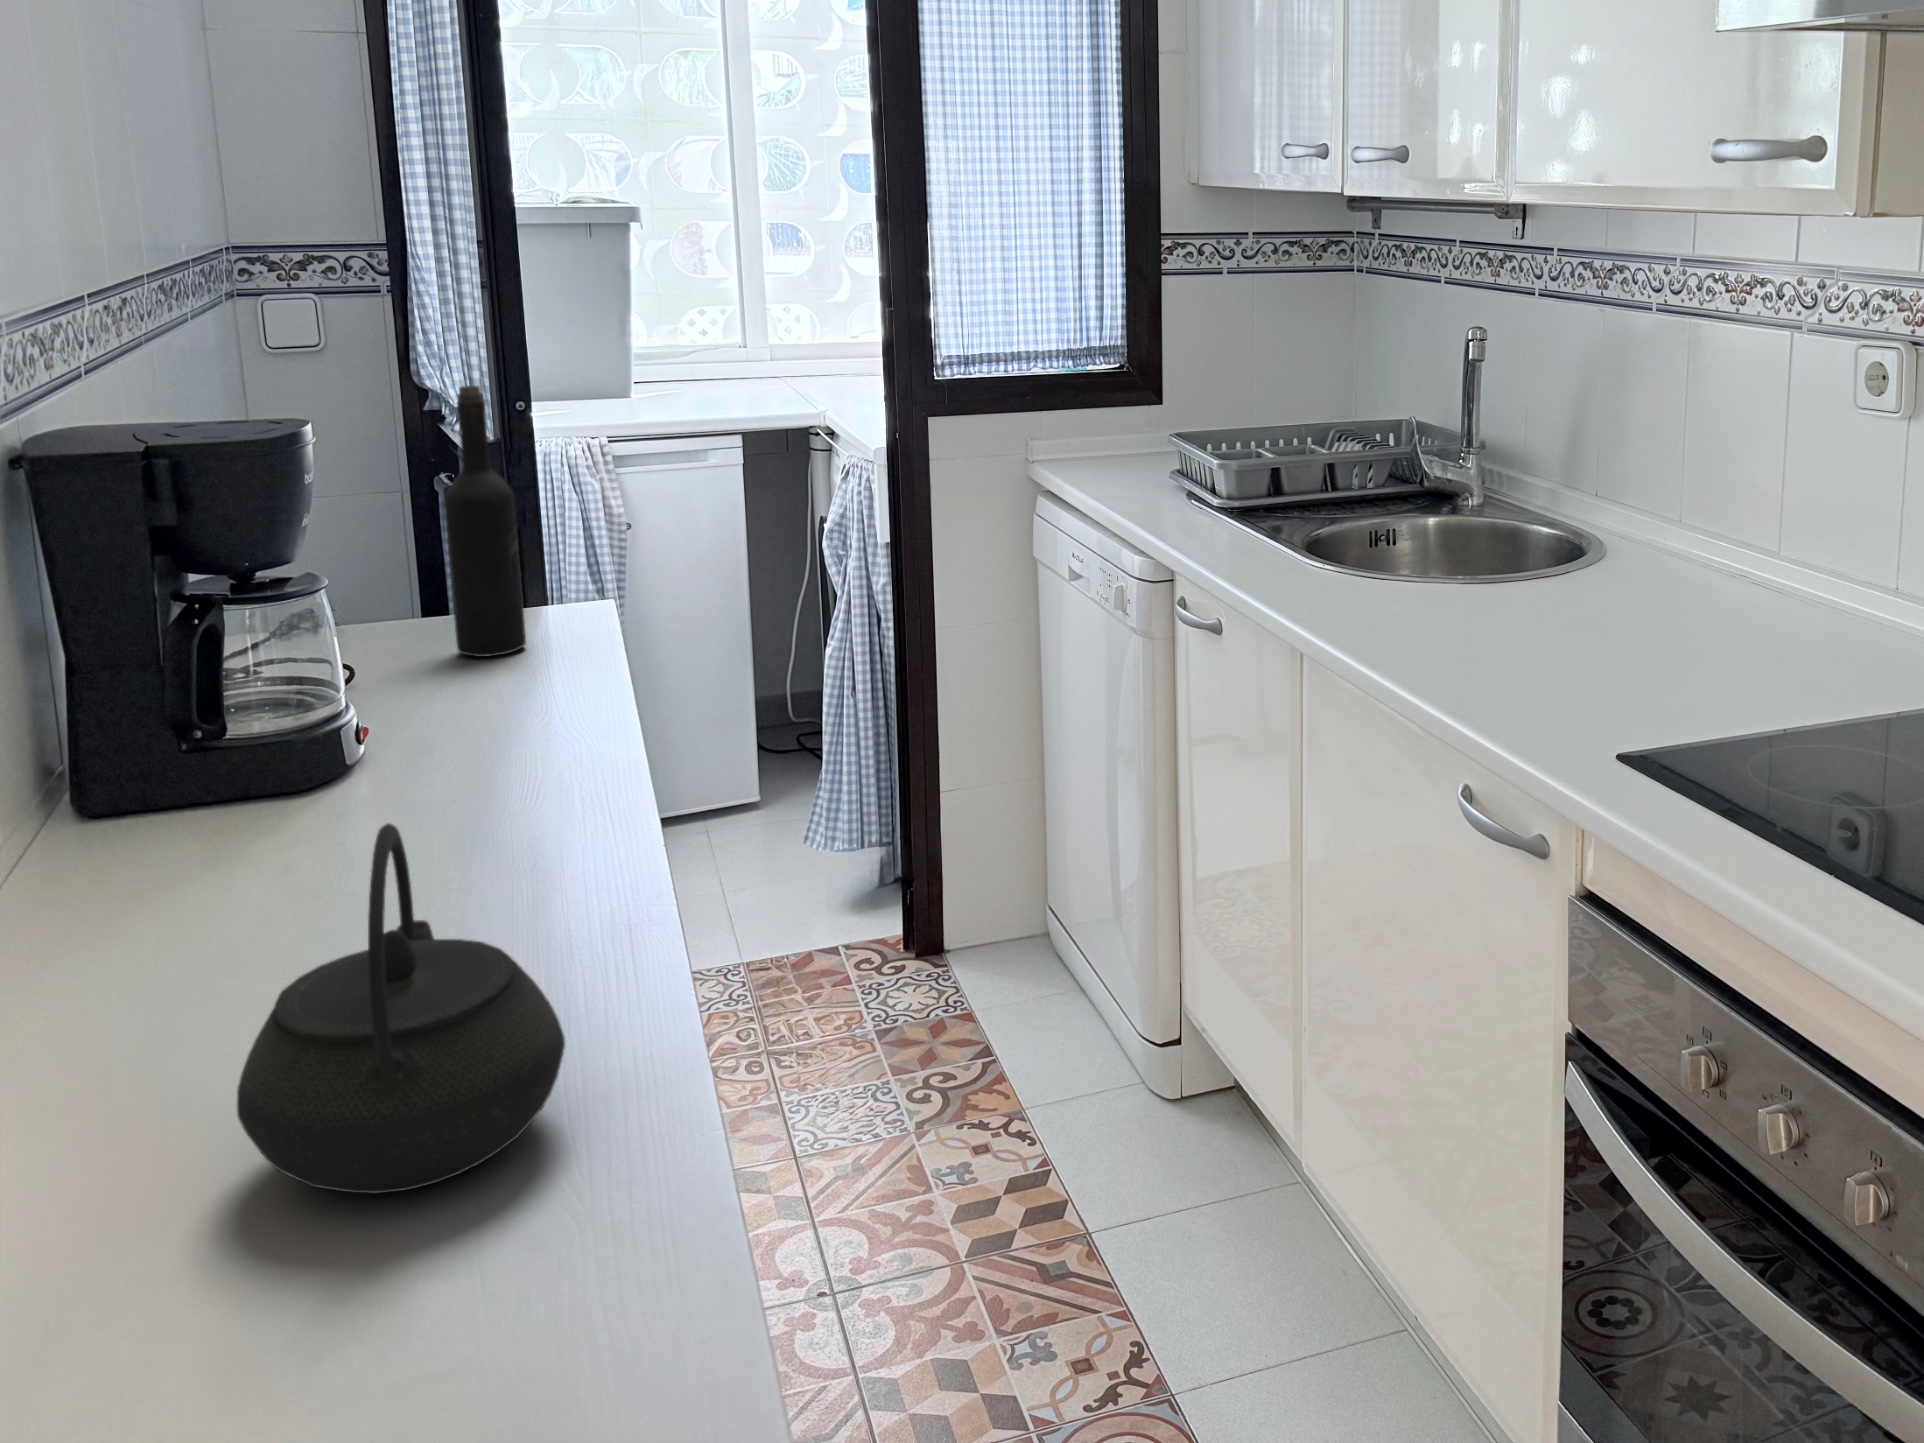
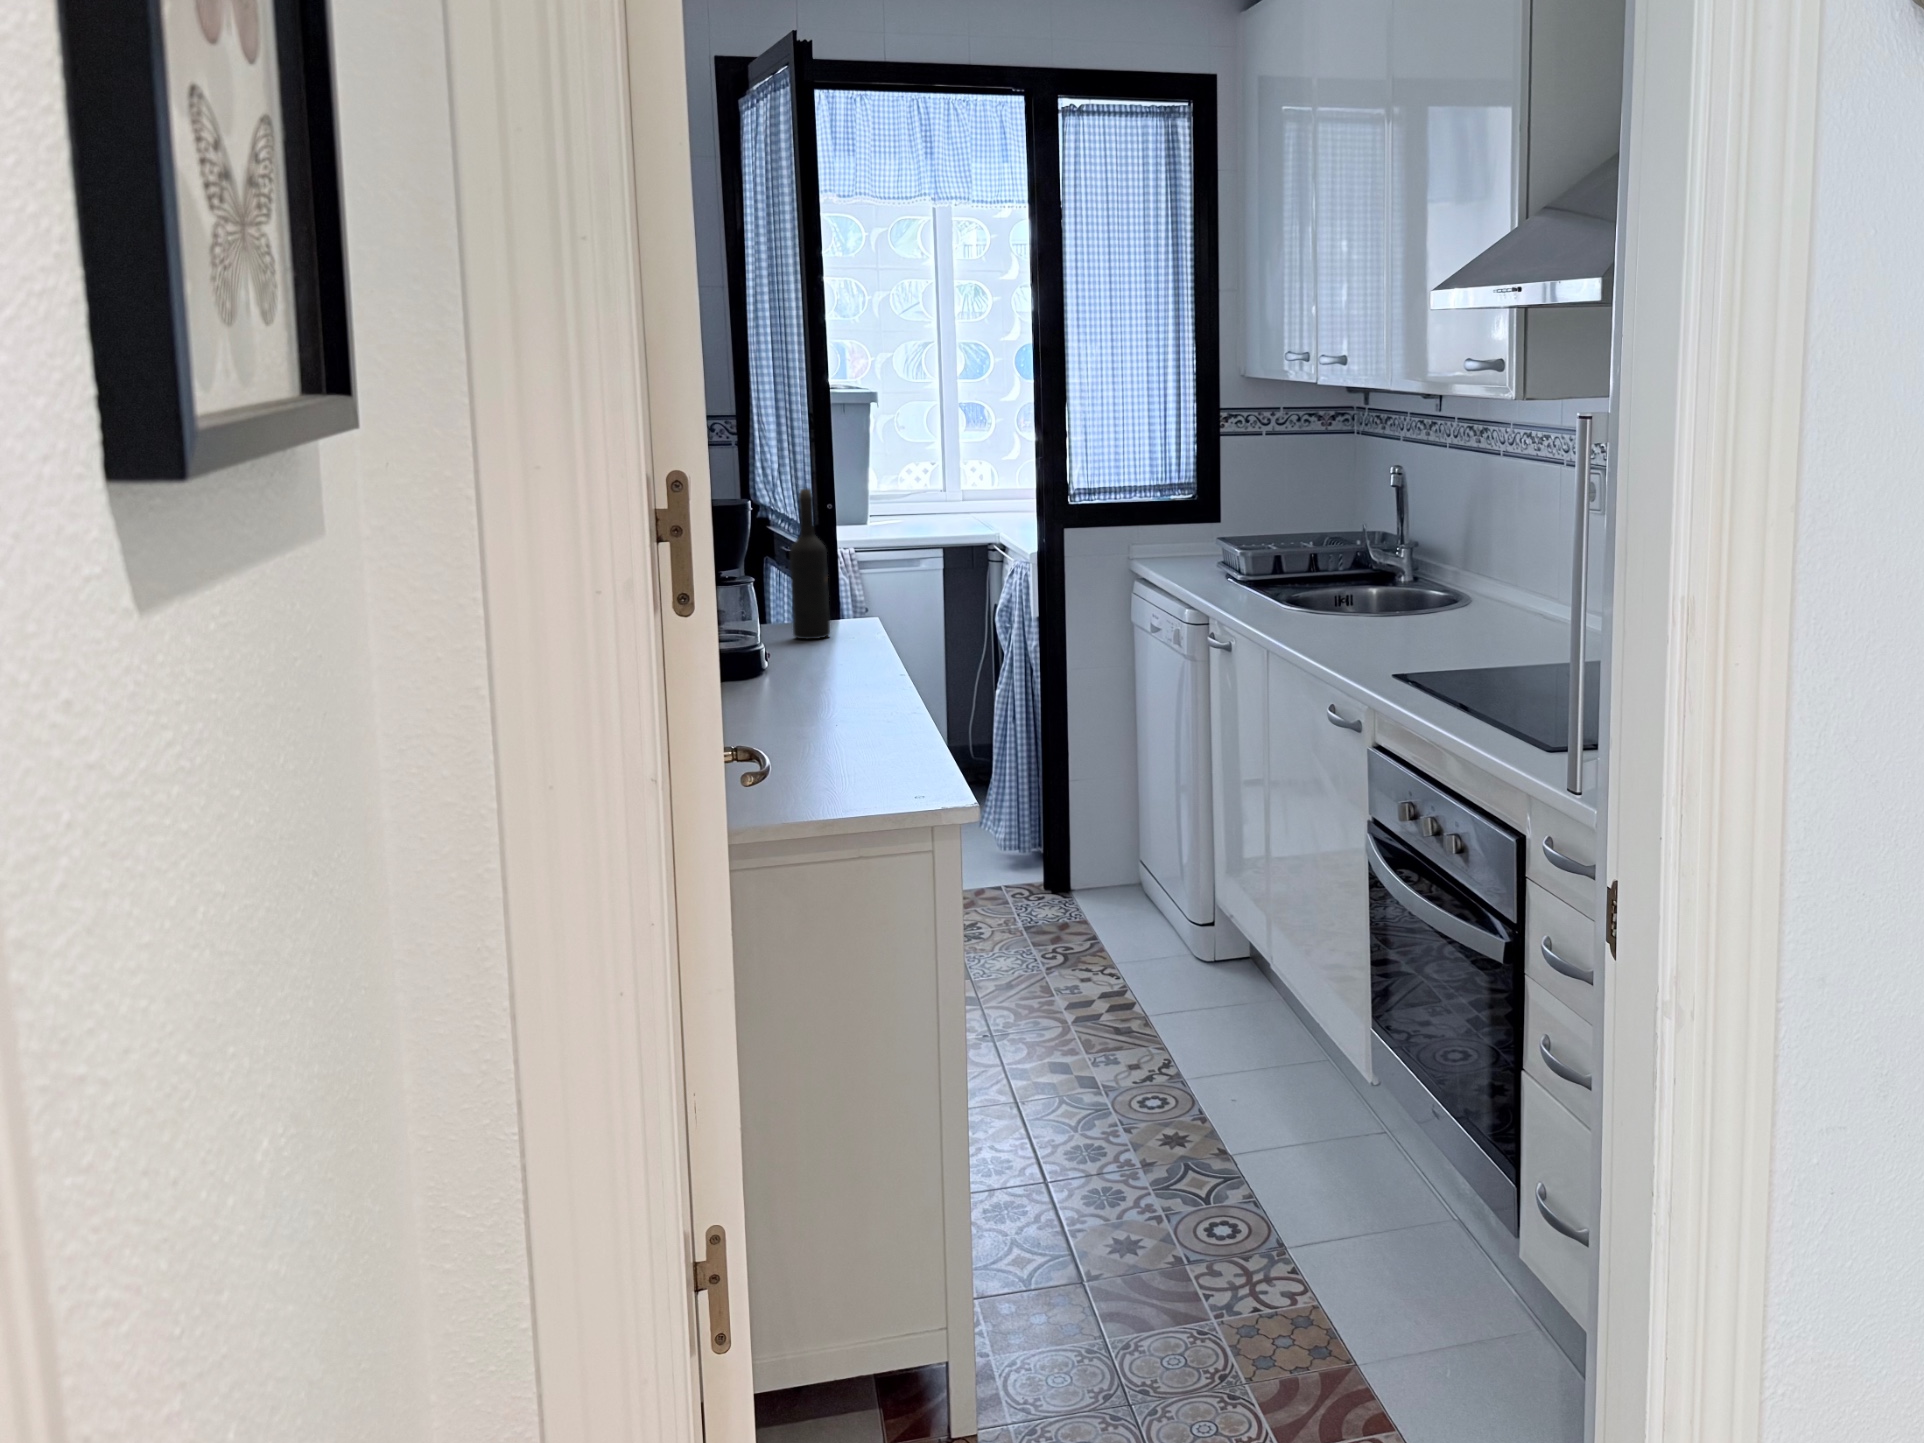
kettle: present [237,823,565,1193] -> none [769,626,887,761]

